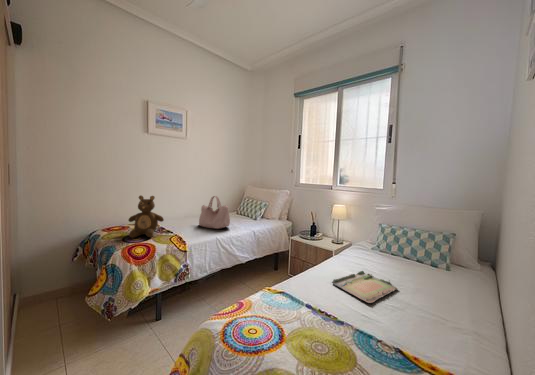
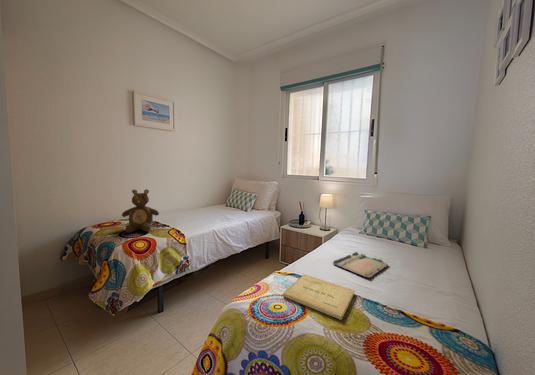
handbag: present [199,196,230,229] -> none [192,188,224,221]
book: none [264,294,347,355] -> present [283,274,354,320]

